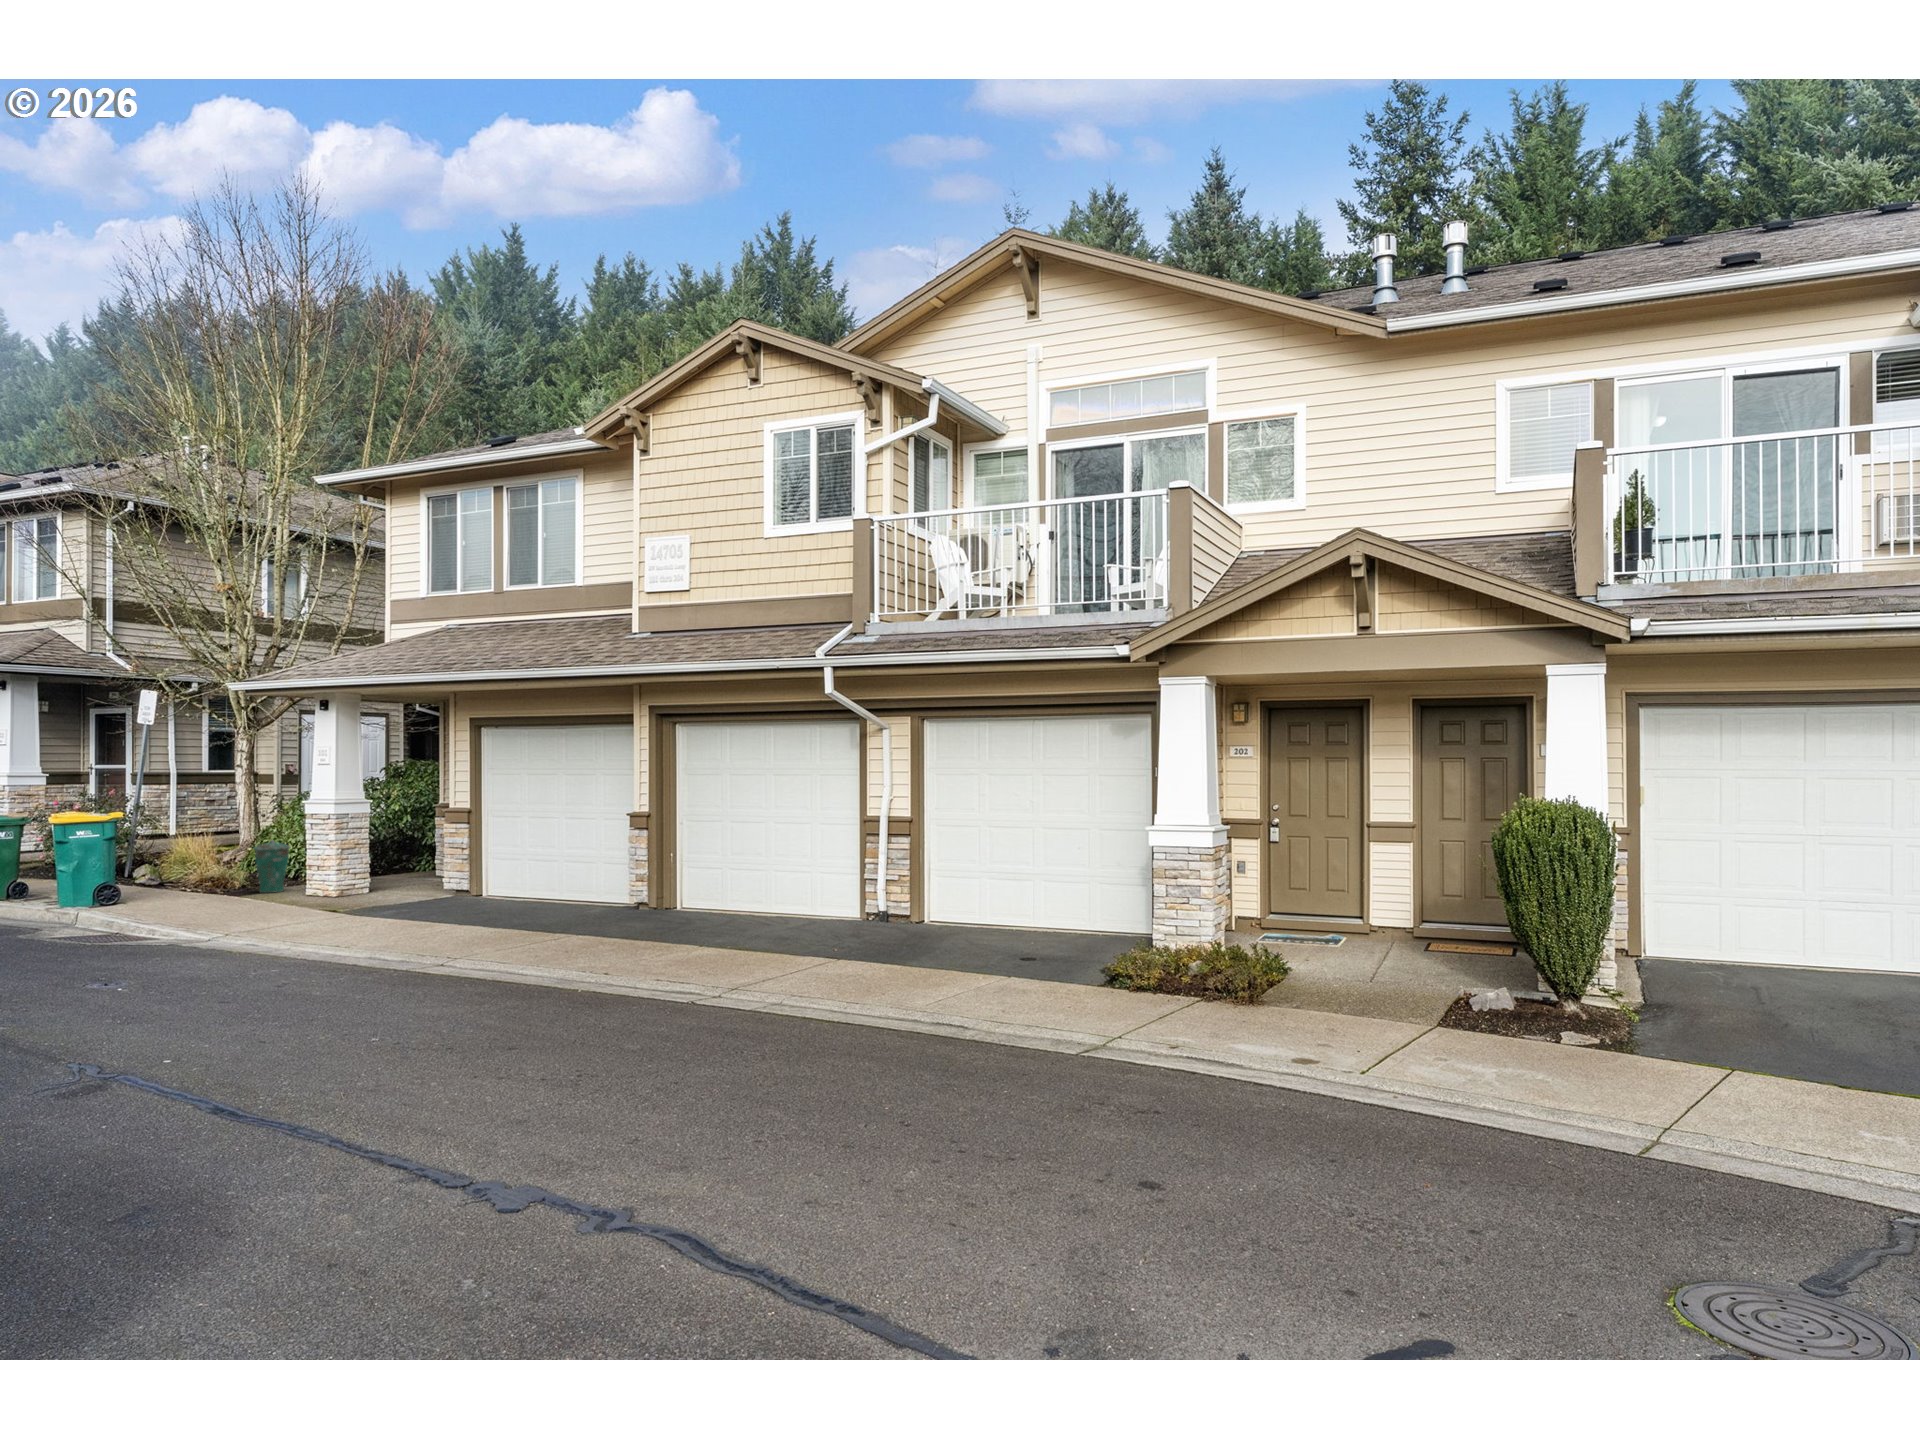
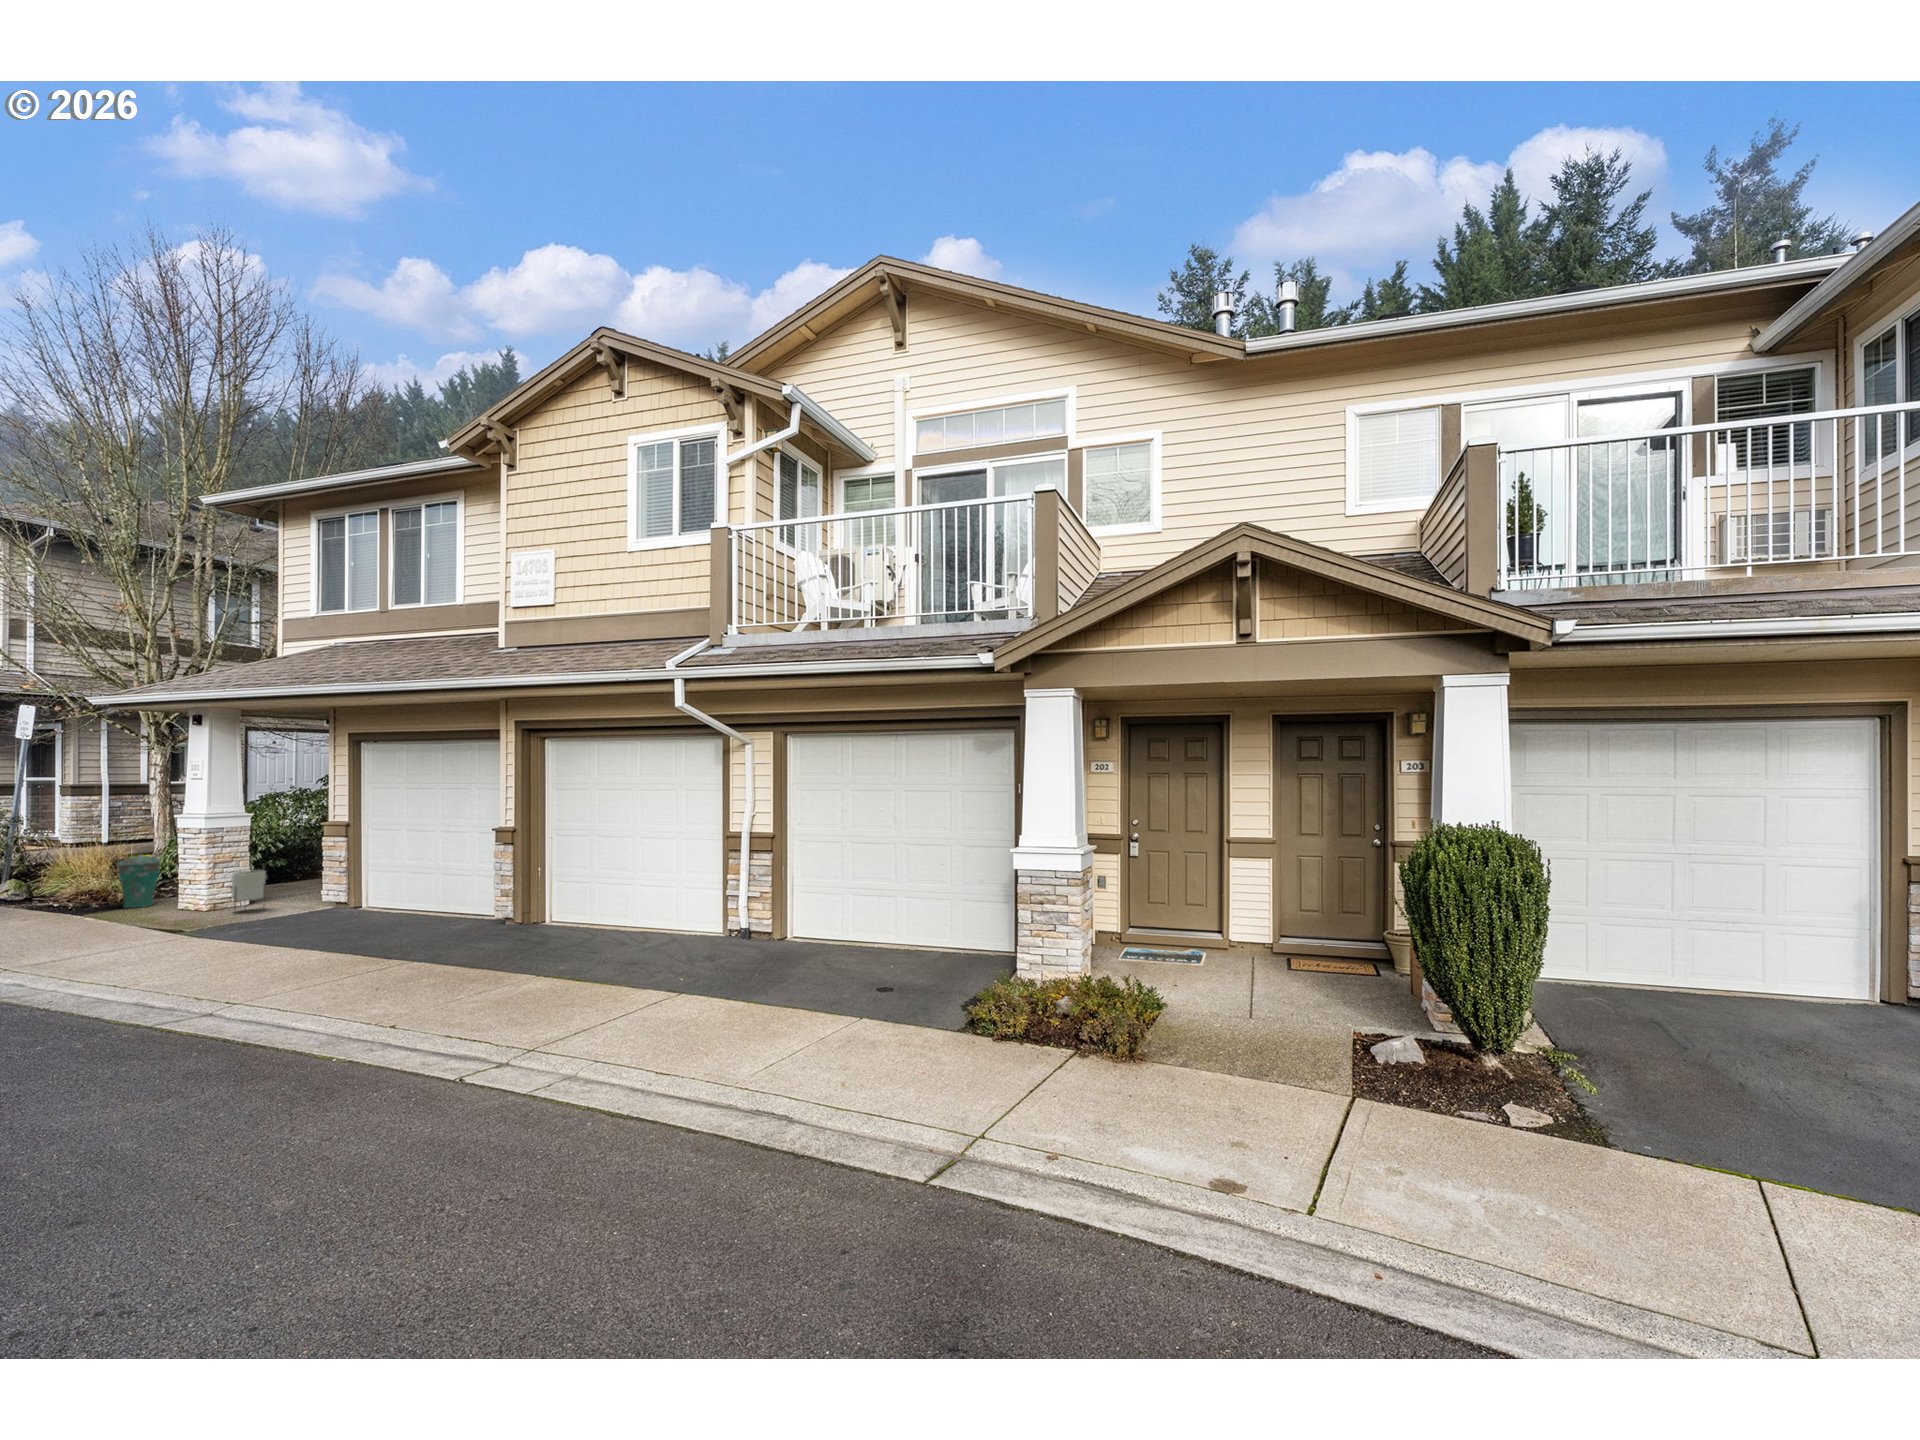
planter: none [367,857,395,898] -> present [232,870,265,908]

